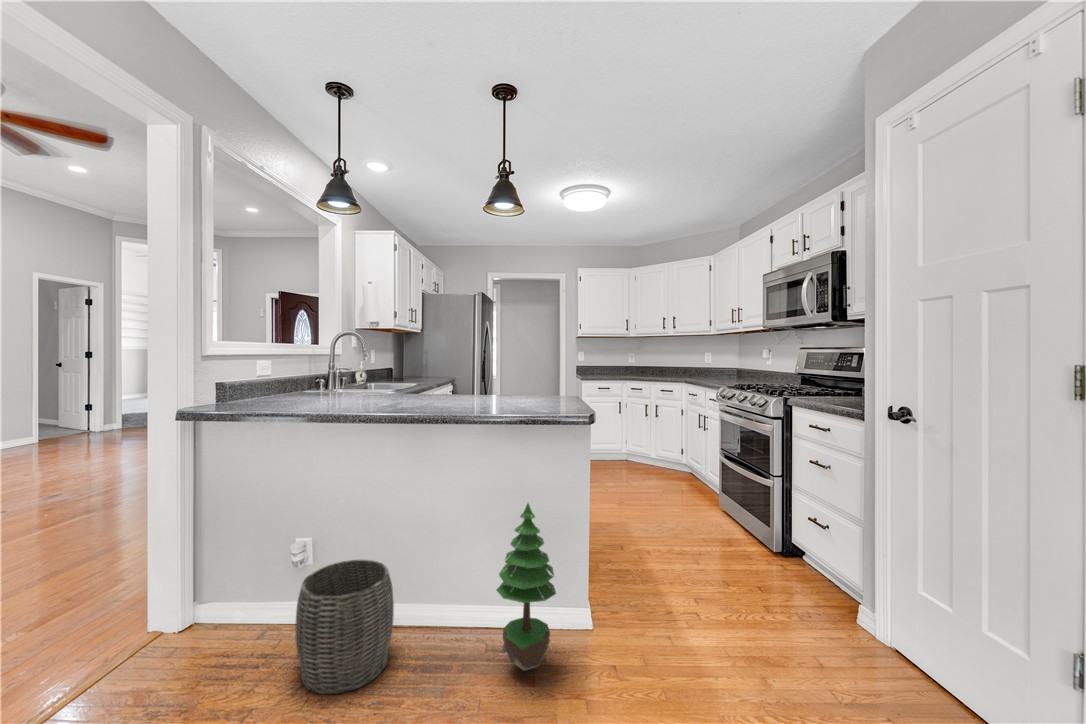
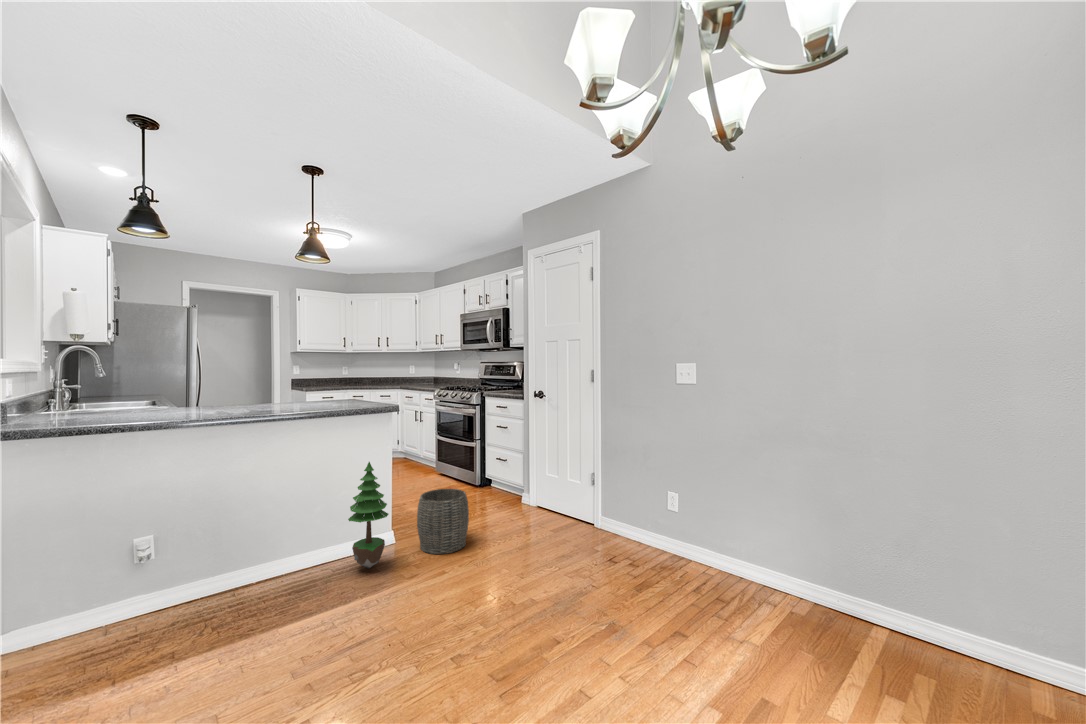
woven basket: present [296,560,394,694] -> present [417,489,469,554]

